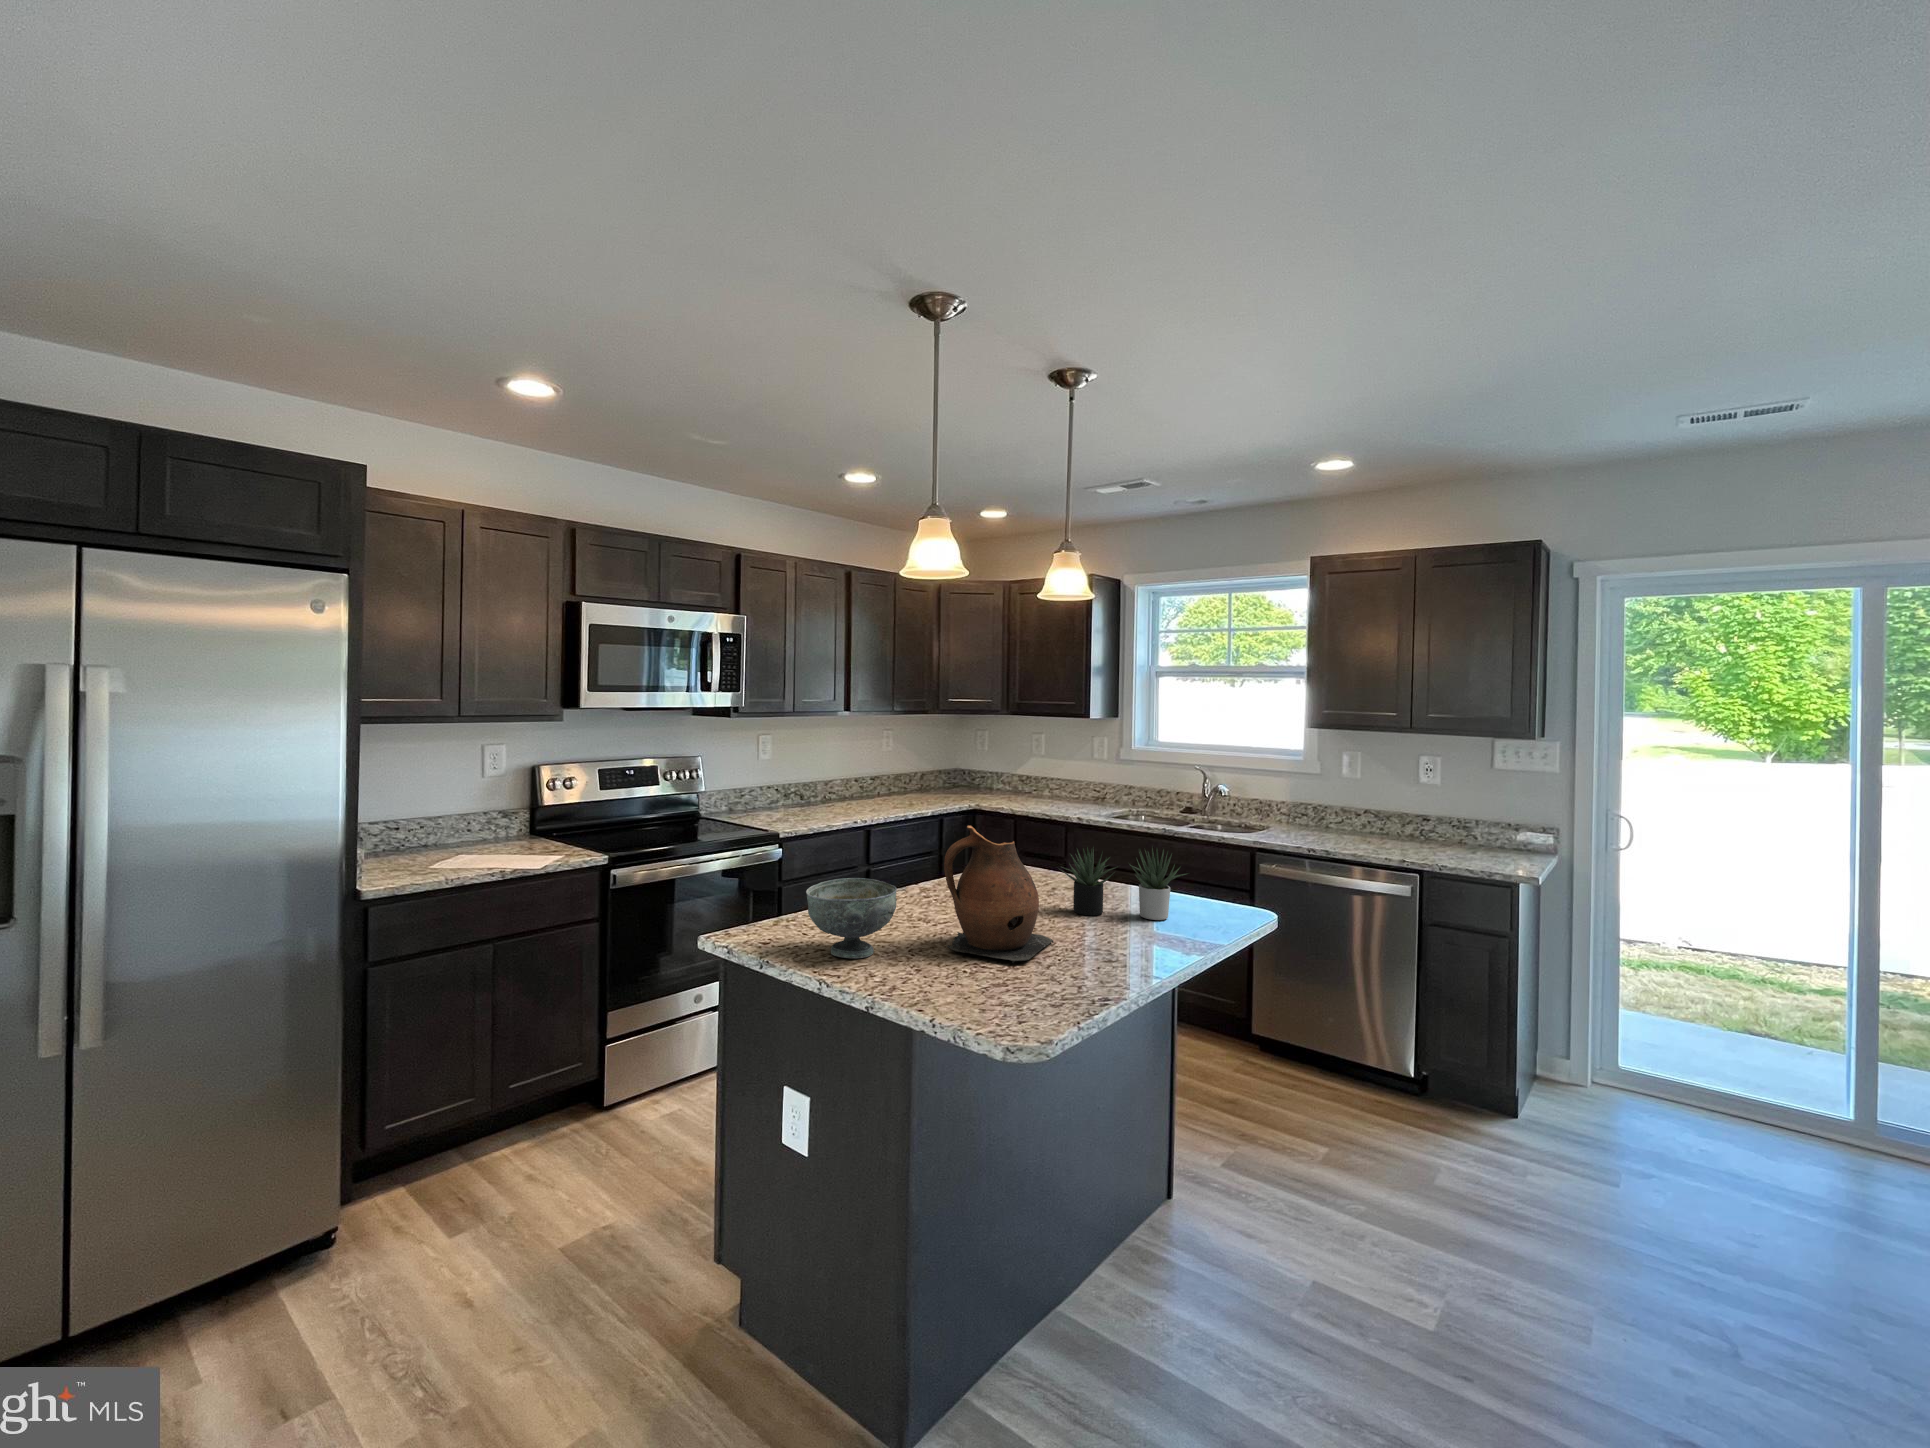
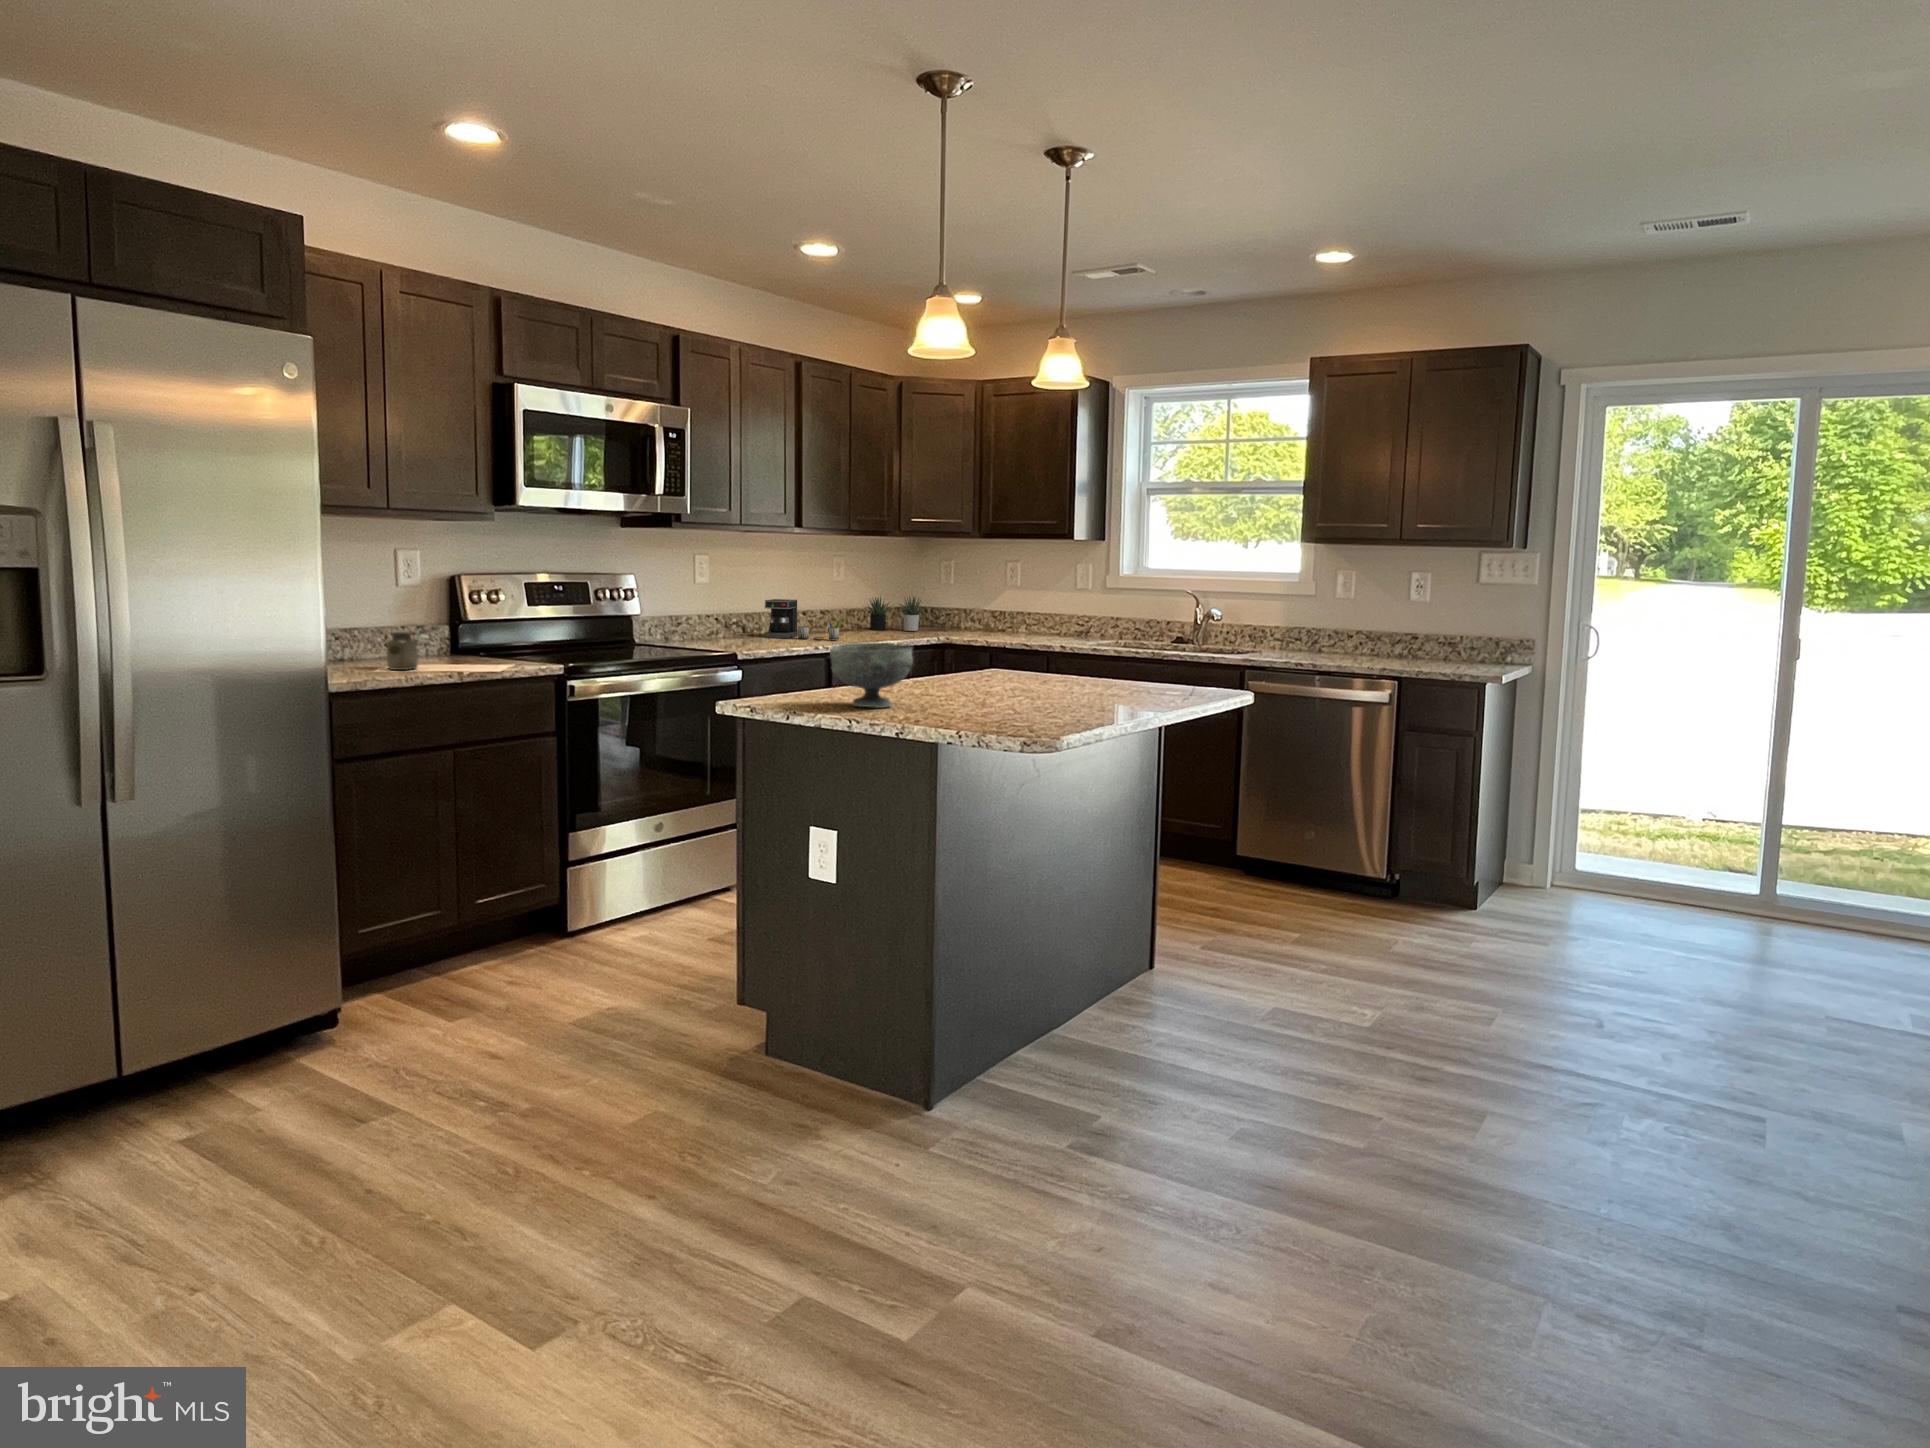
coffee maker: none [815,770,882,808] -> present [764,599,841,640]
salt shaker: none [449,825,477,862] -> present [386,631,418,670]
ceramic pitcher: present [944,826,1054,963] -> none [954,593,1052,709]
succulent plant: present [1060,847,1186,920] -> present [865,597,925,631]

